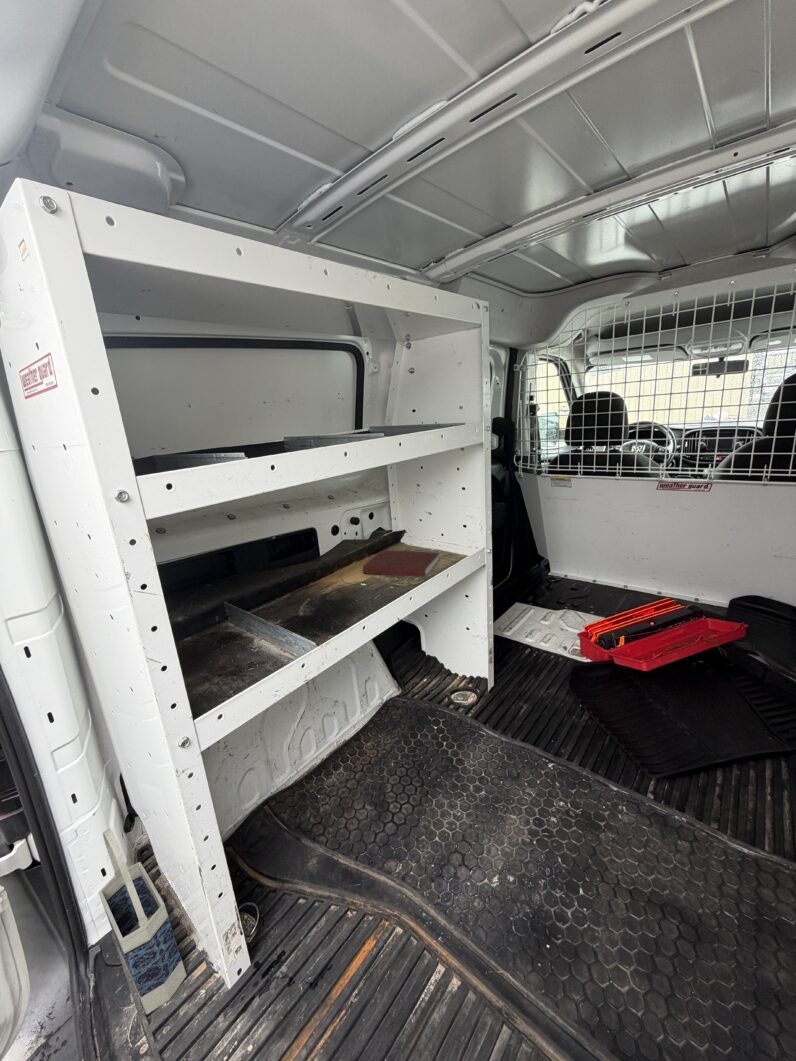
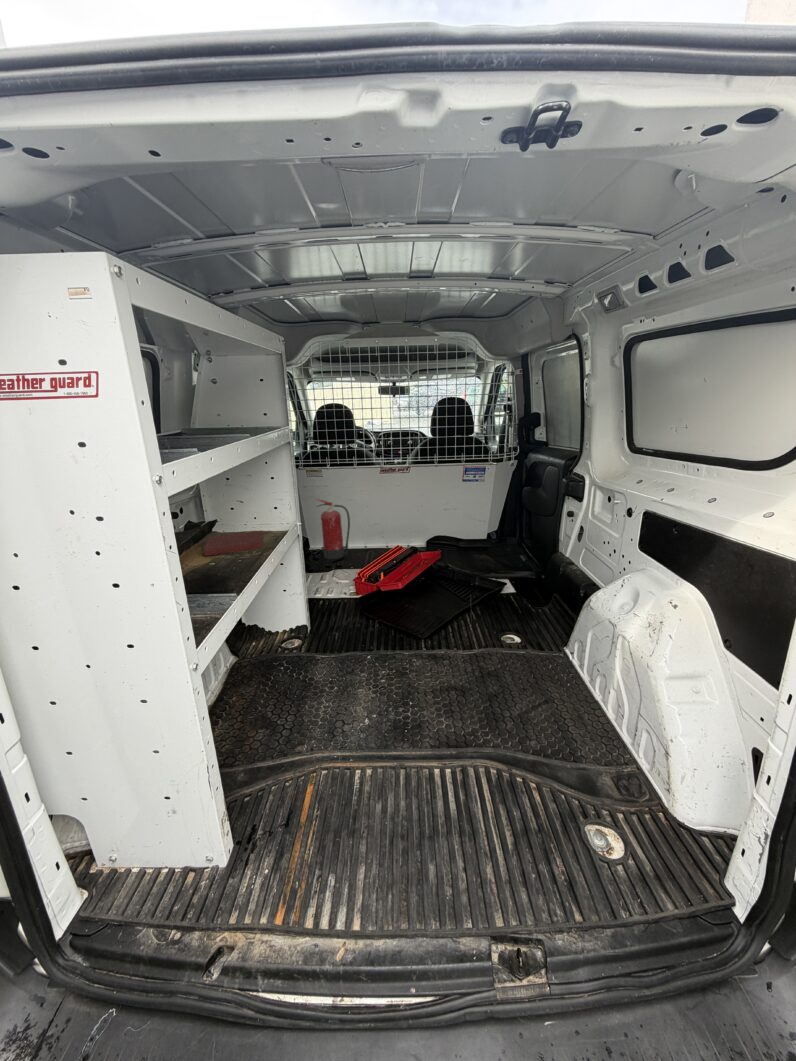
fire extinguisher: none [558,515,601,594] -> present [317,499,350,559]
bag: present [99,829,187,1014] -> none [87,781,182,916]

